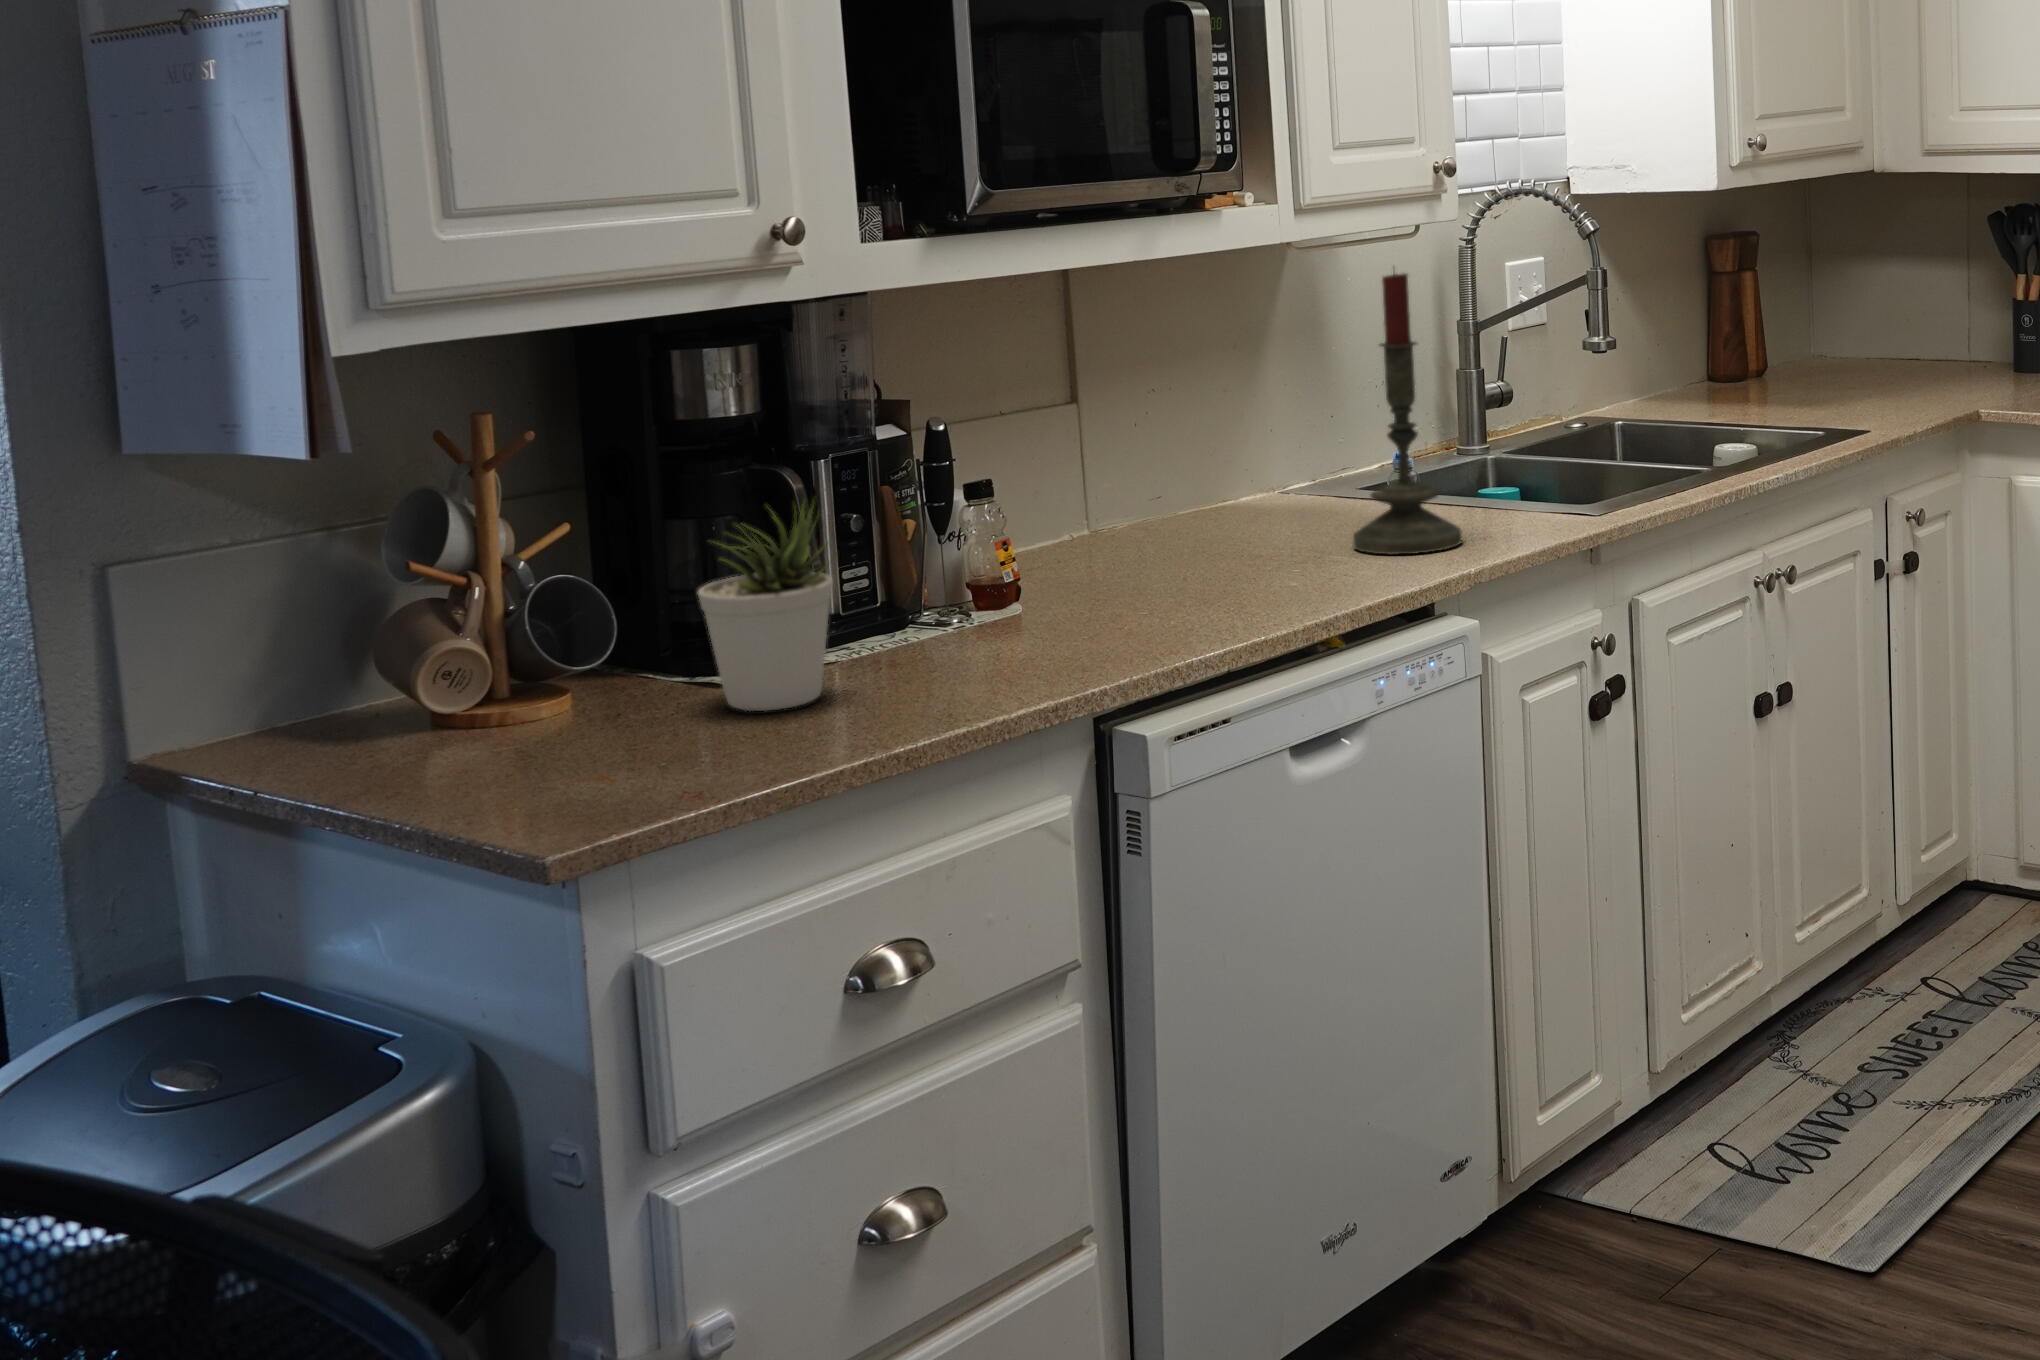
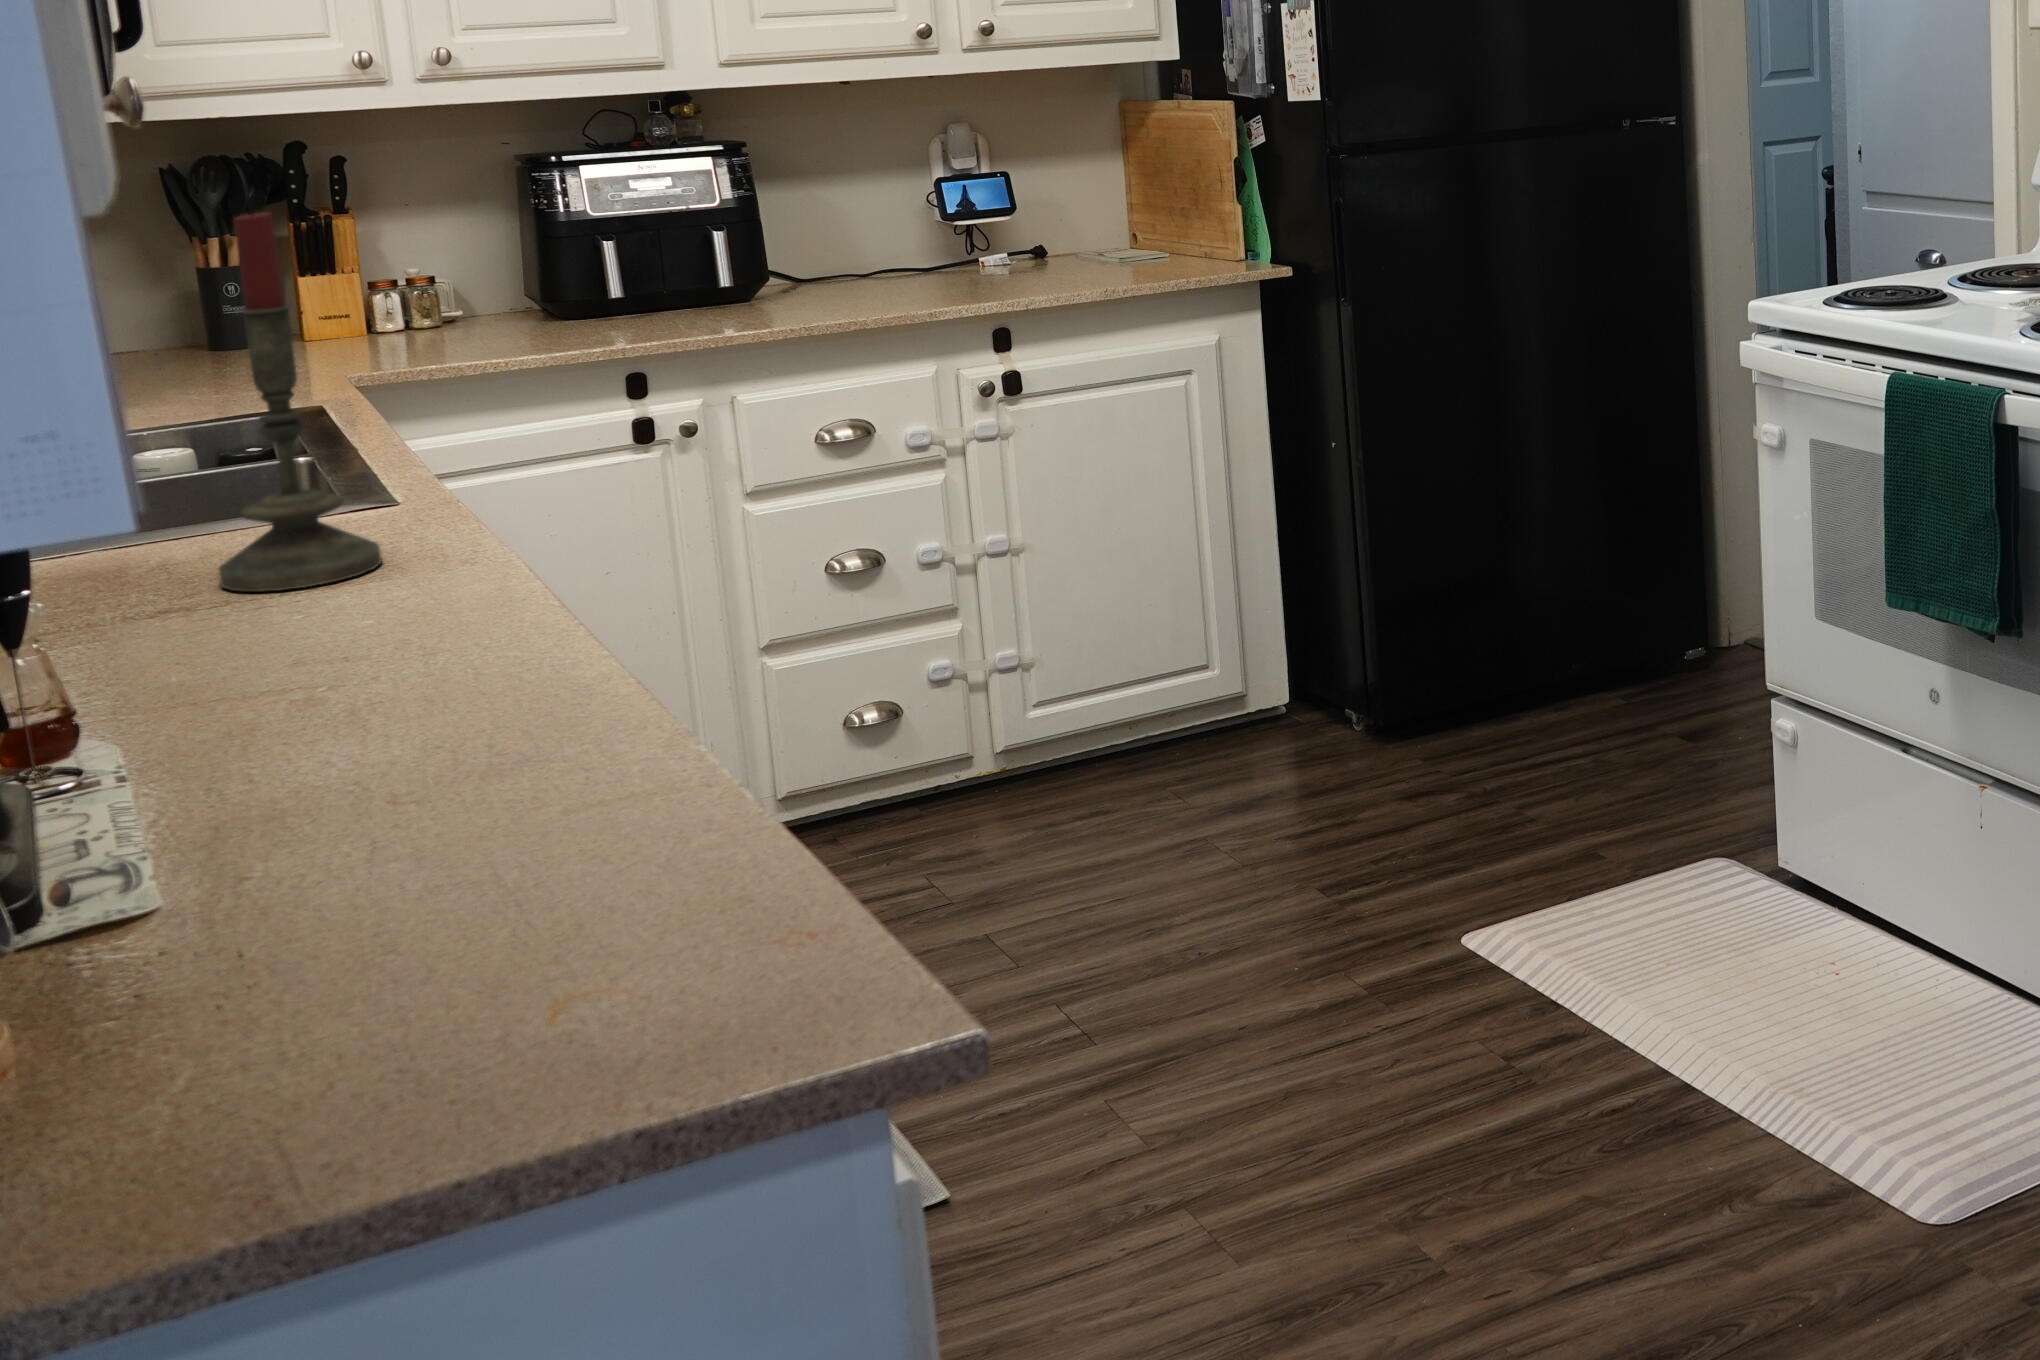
potted plant: present [698,504,833,711] -> none [147,546,411,917]

